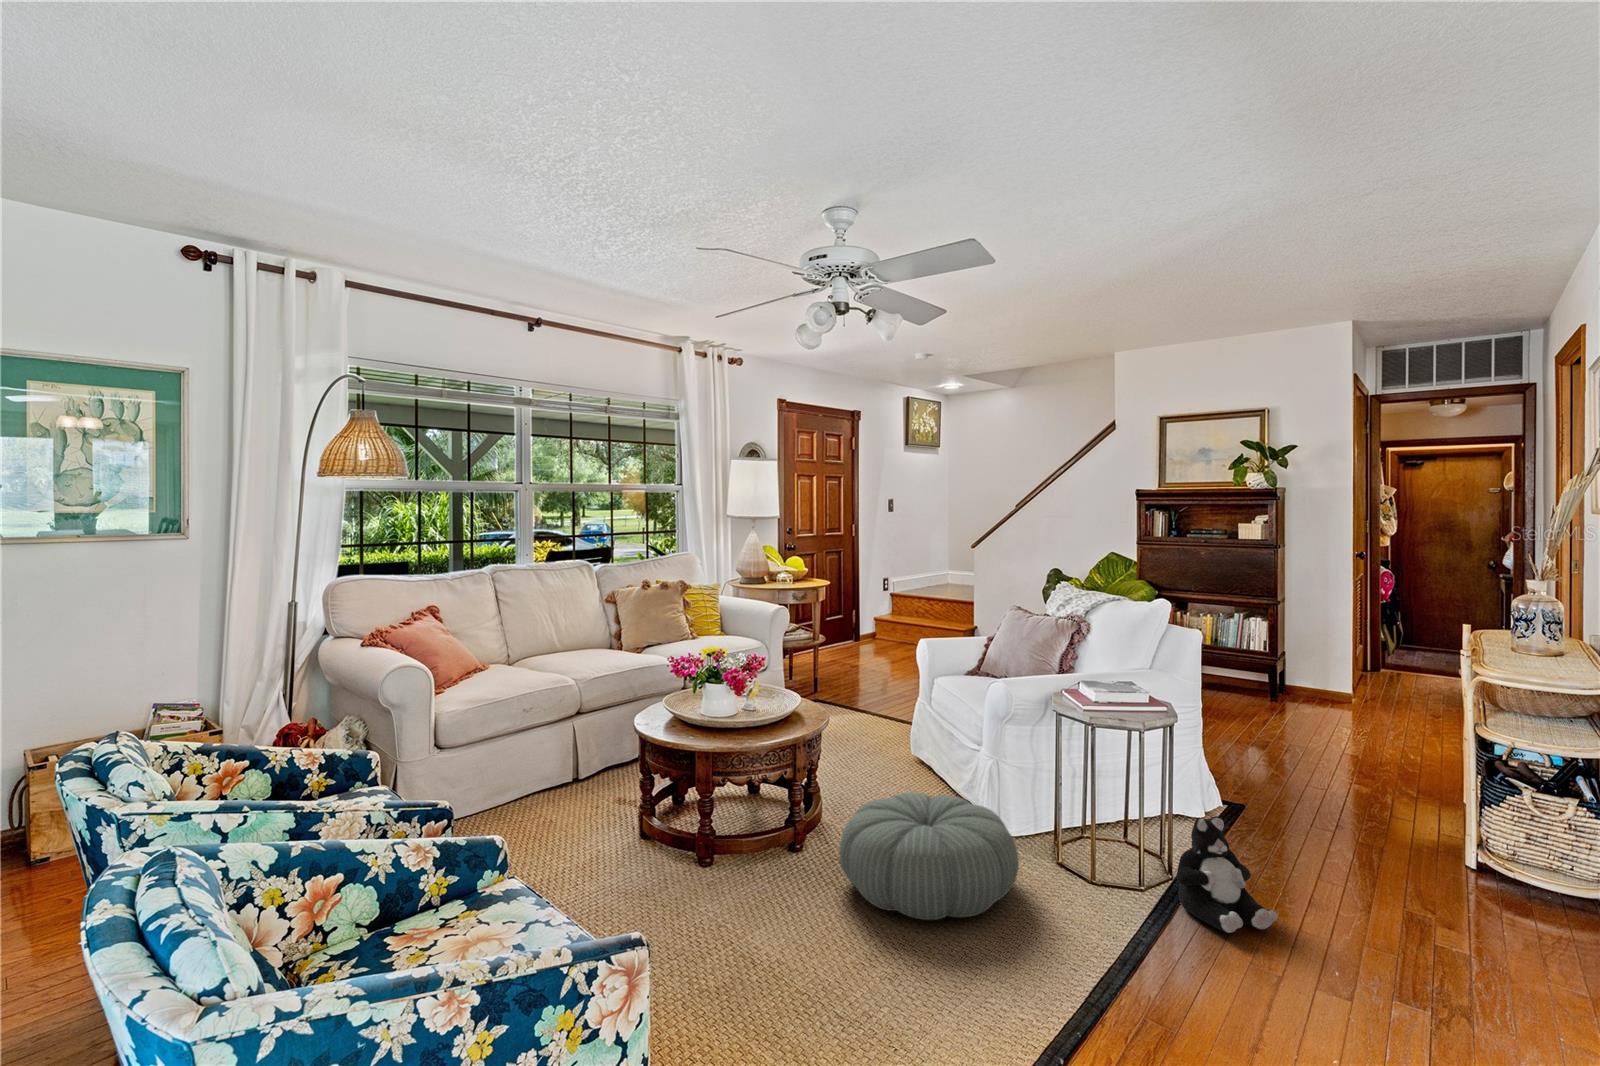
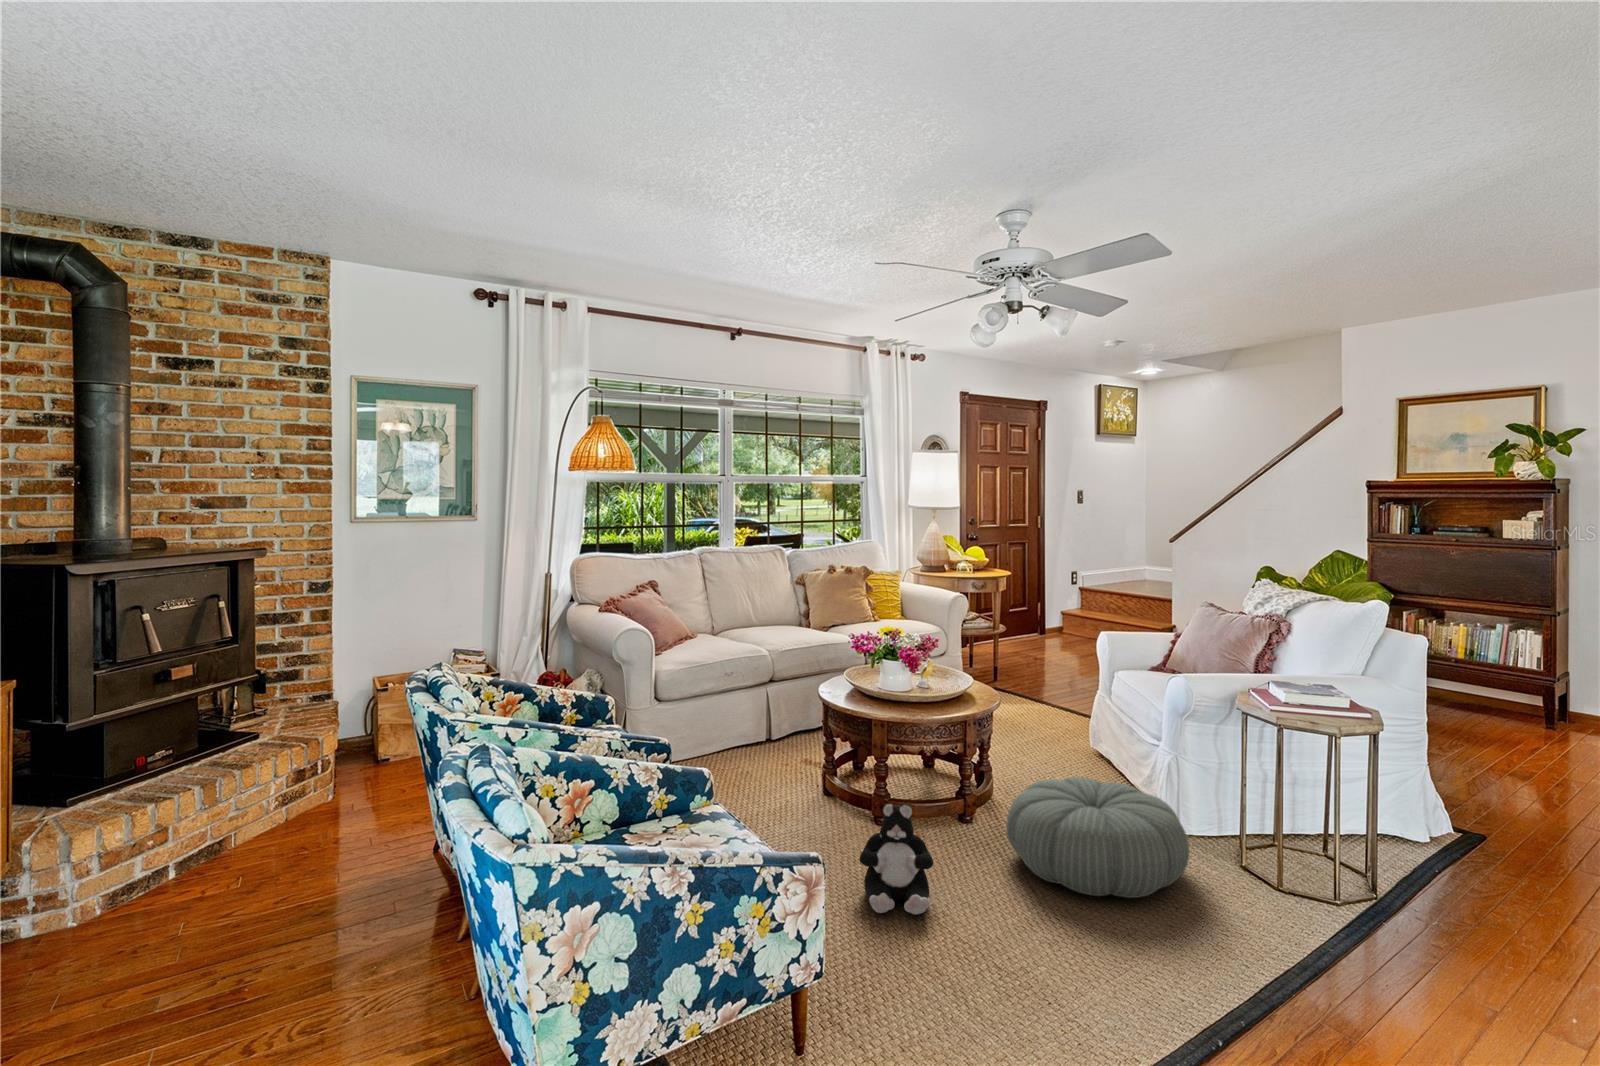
plush toy: present [1177,816,1277,933] -> present [859,803,933,915]

